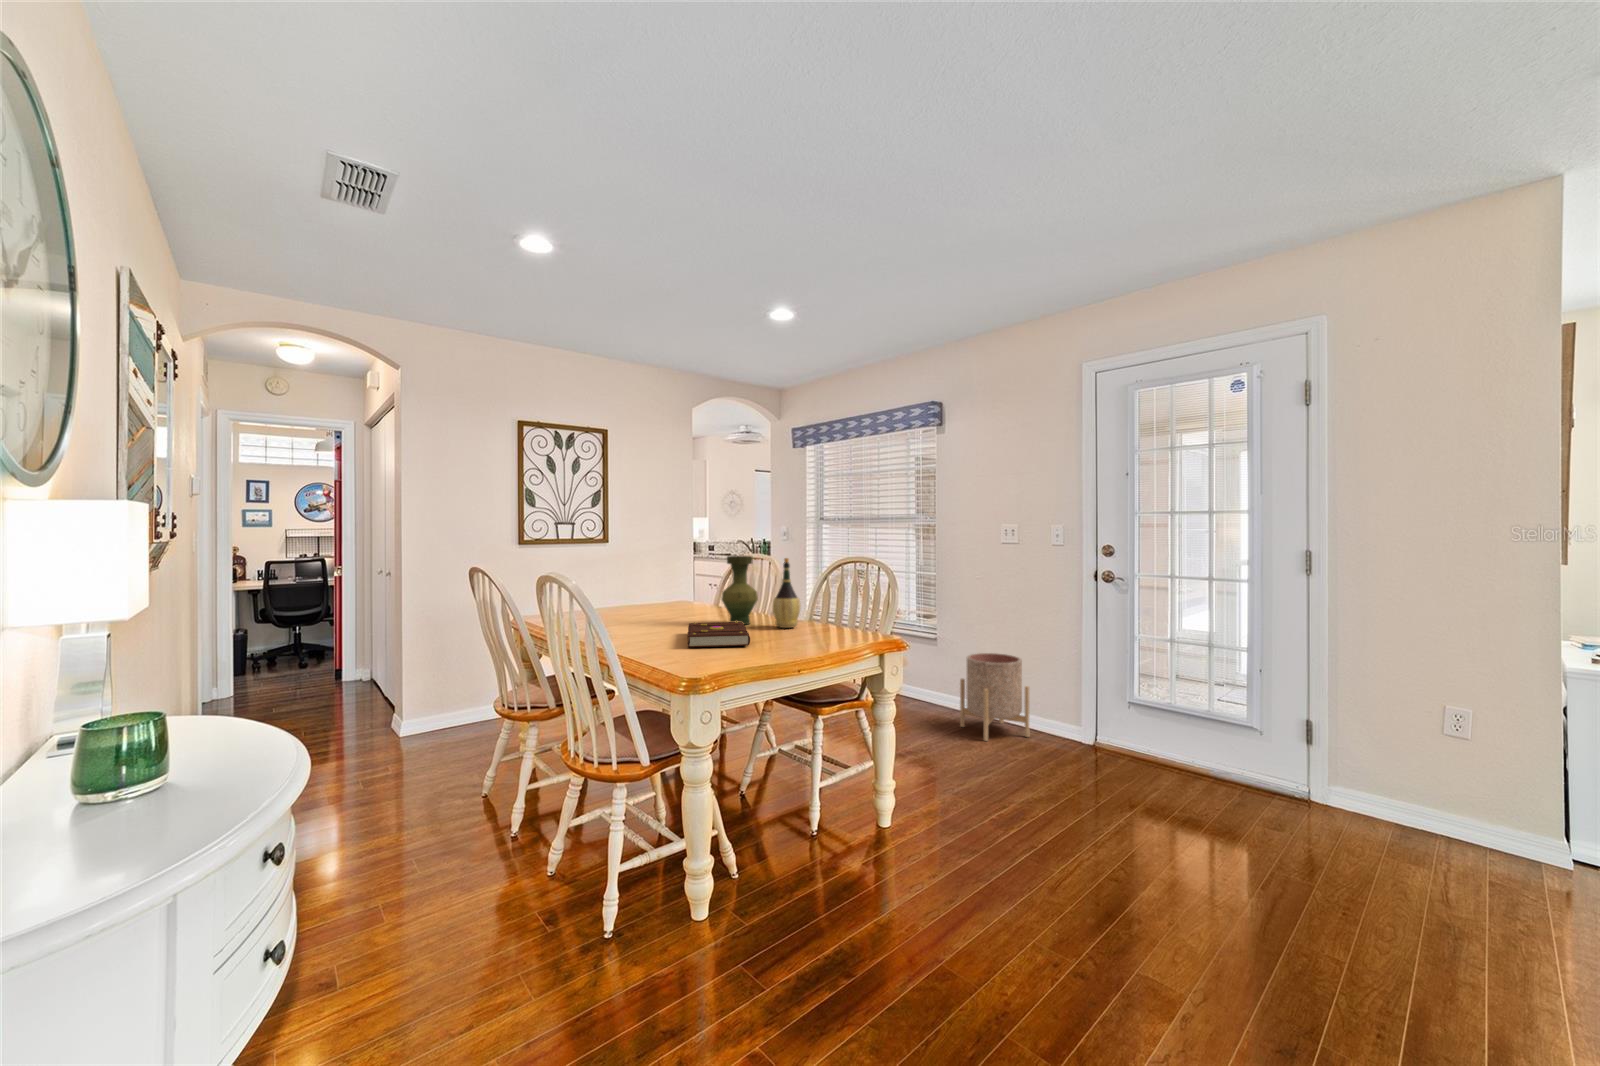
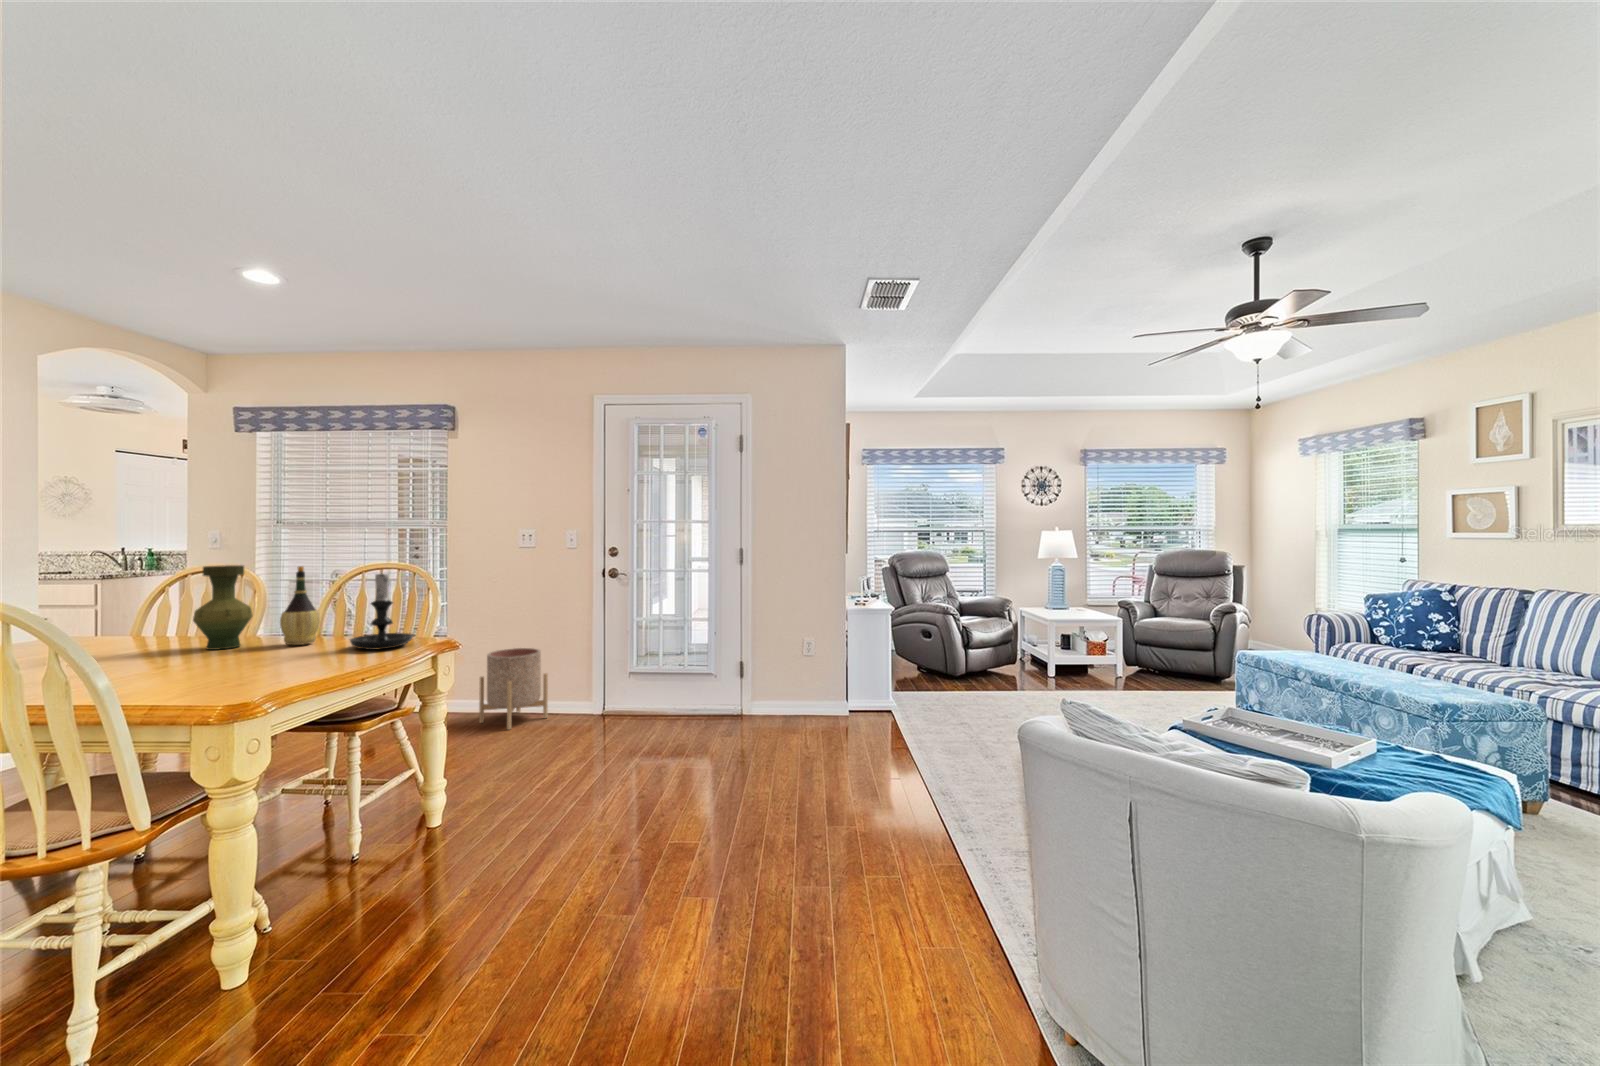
candle holder: none [813,562,867,640] -> present [350,573,414,650]
book: present [688,621,750,647] -> none [153,644,275,680]

